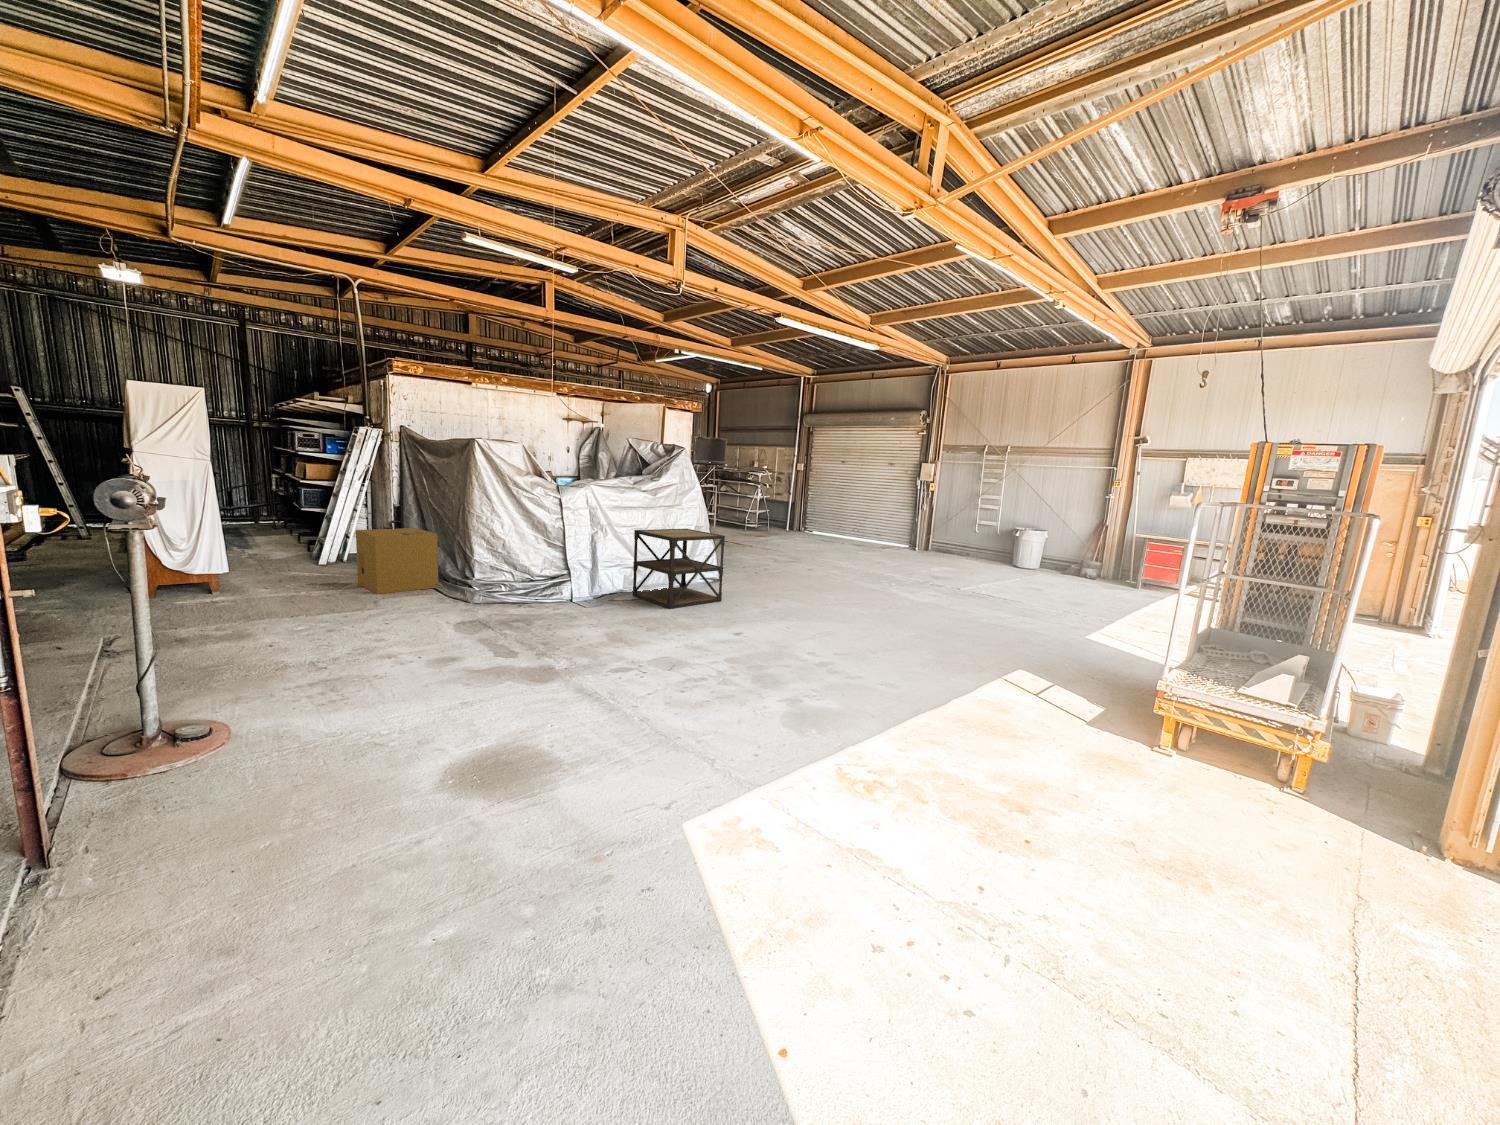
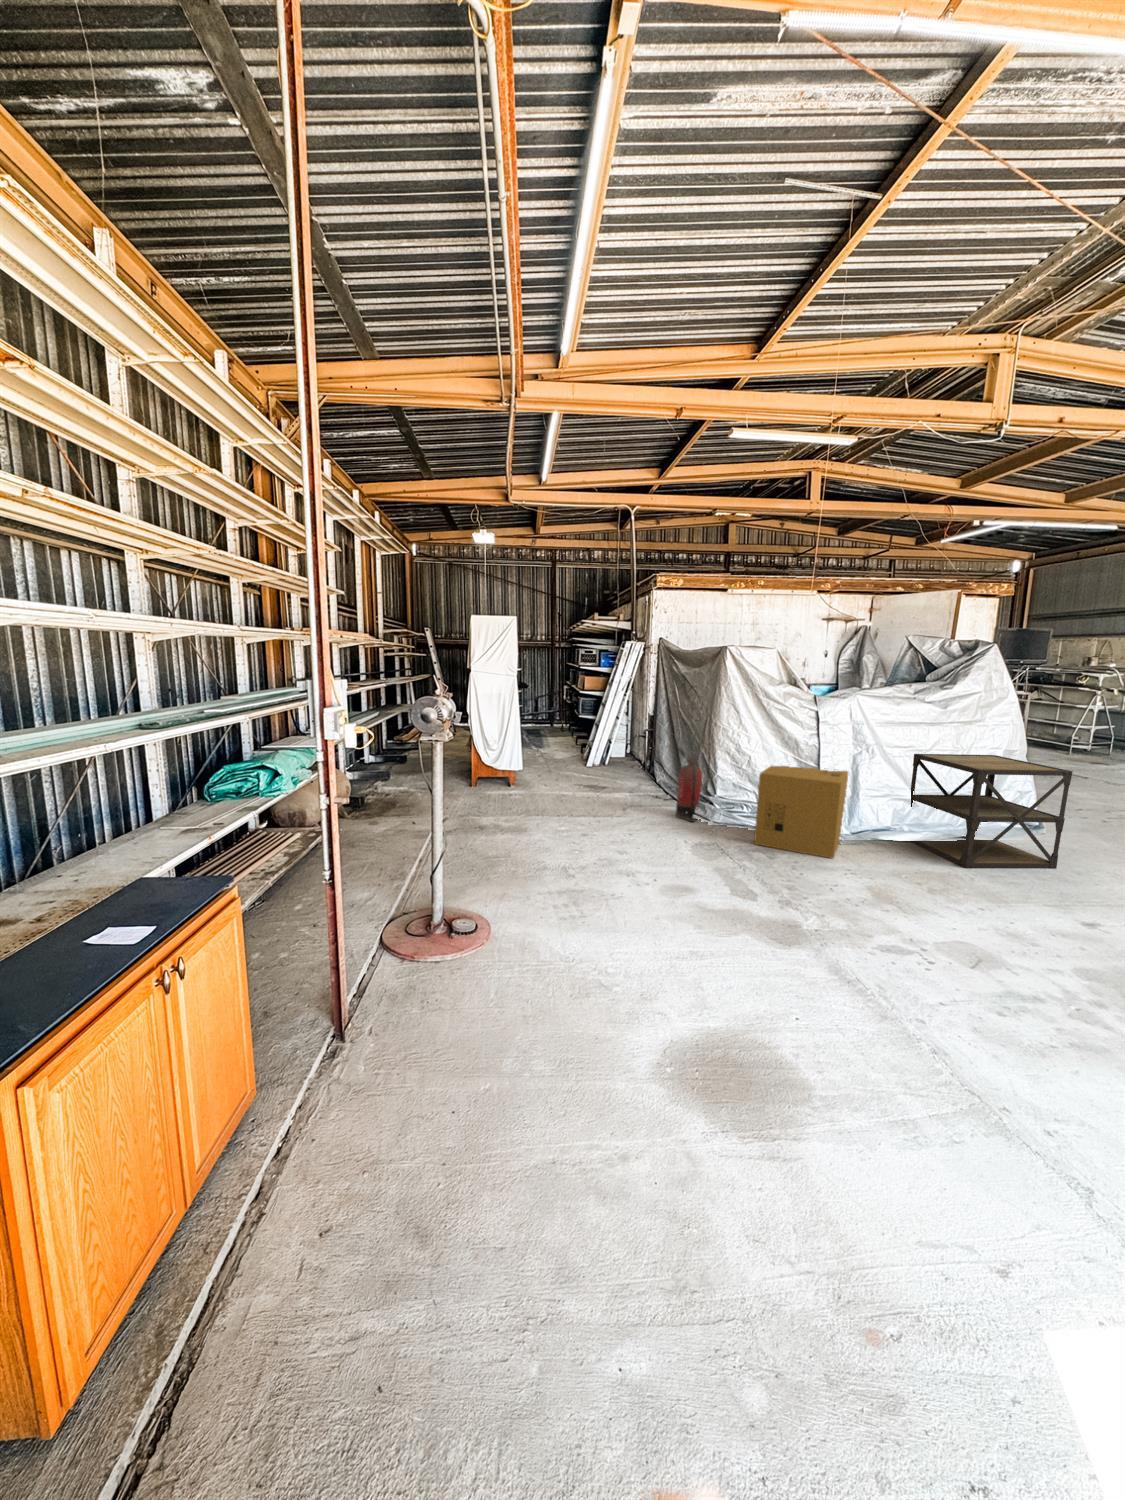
cardboard box: present [356,528,438,594] -> present [754,766,848,858]
fire extinguisher: none [436,541,463,605] -> present [676,755,702,822]

